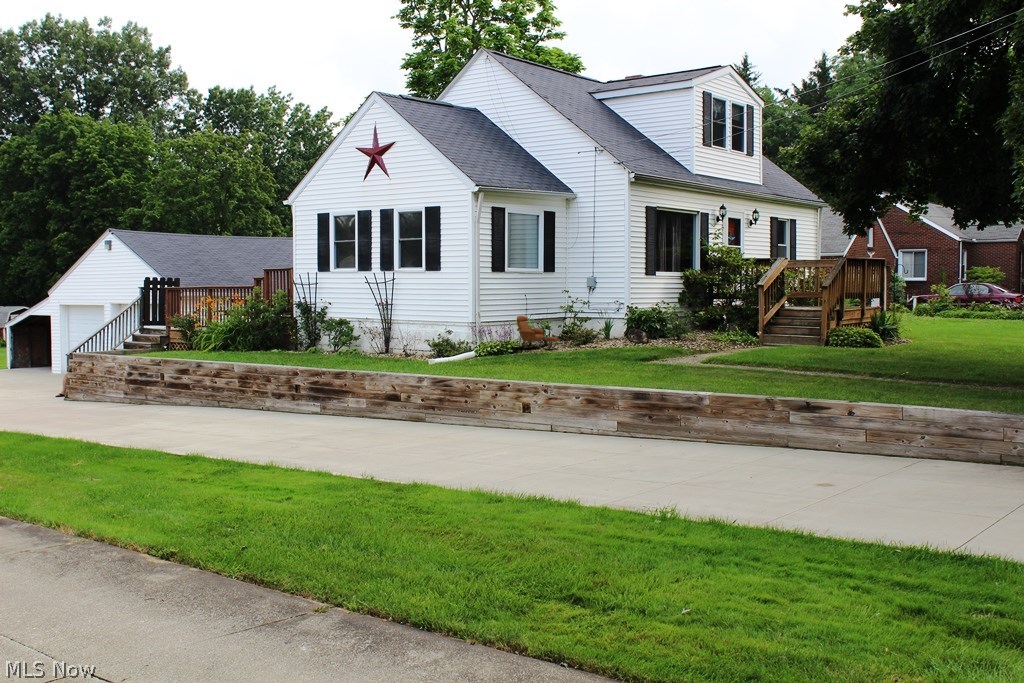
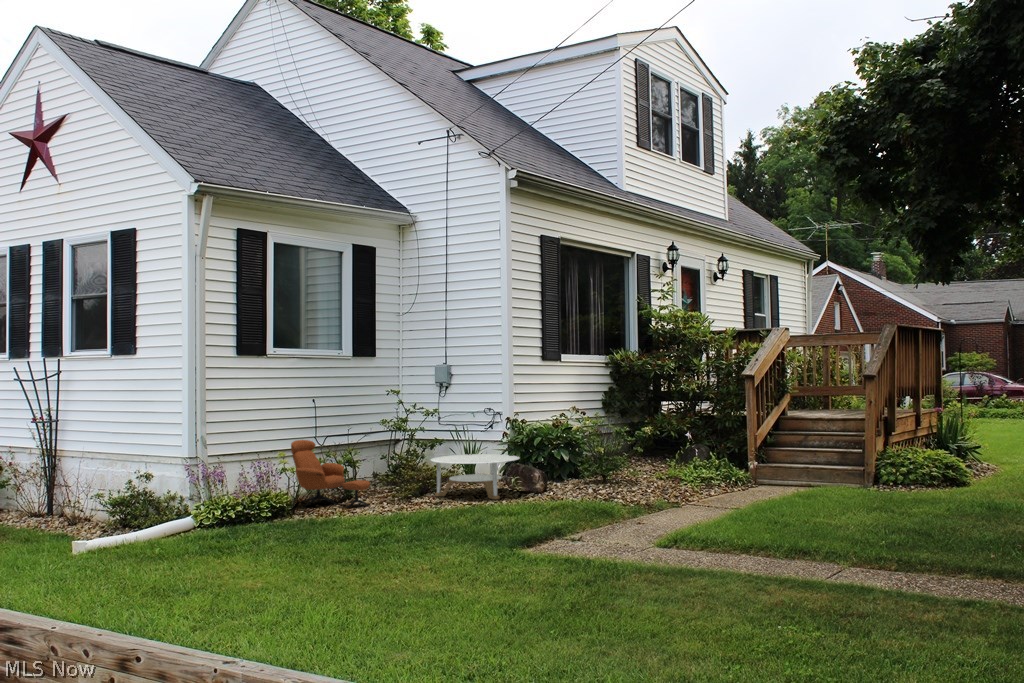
round table: none [587,326,634,348] -> present [431,454,519,499]

